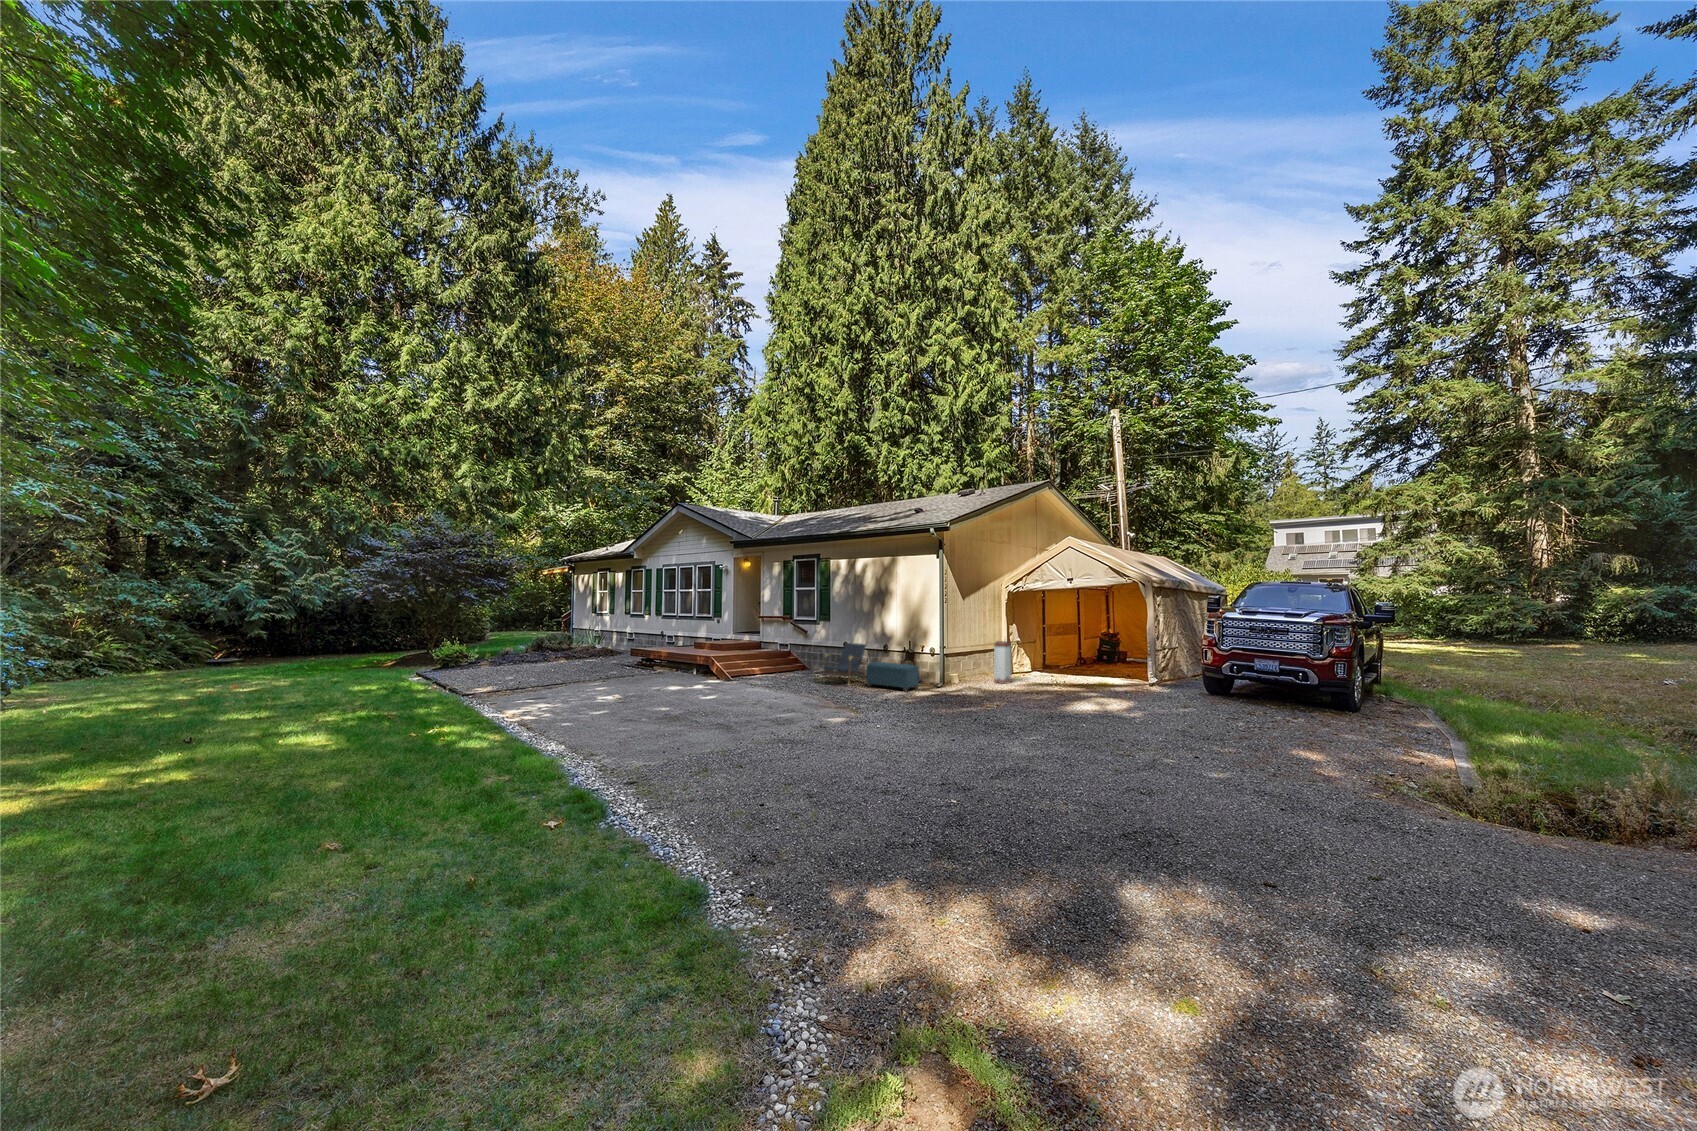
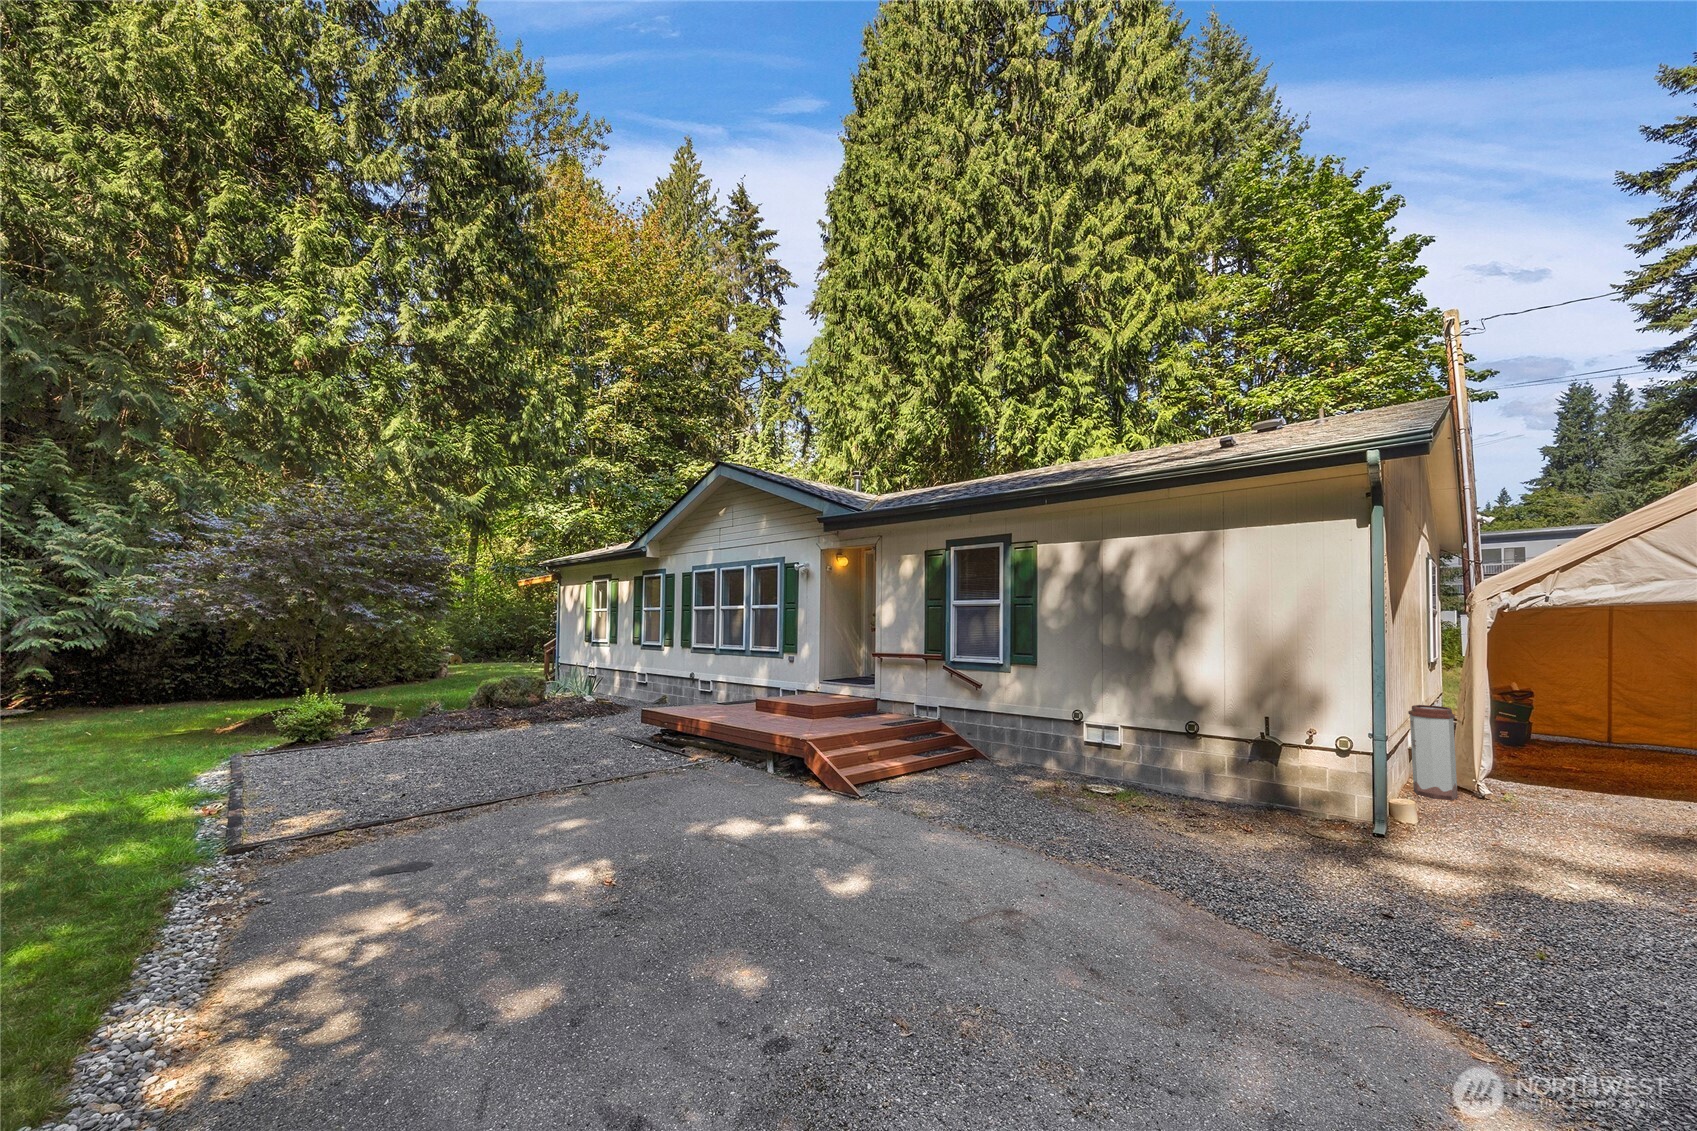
lounge chair: present [823,643,866,684] -> none [1056,707,1143,810]
bench: present [866,662,919,691] -> none [1170,753,1305,833]

